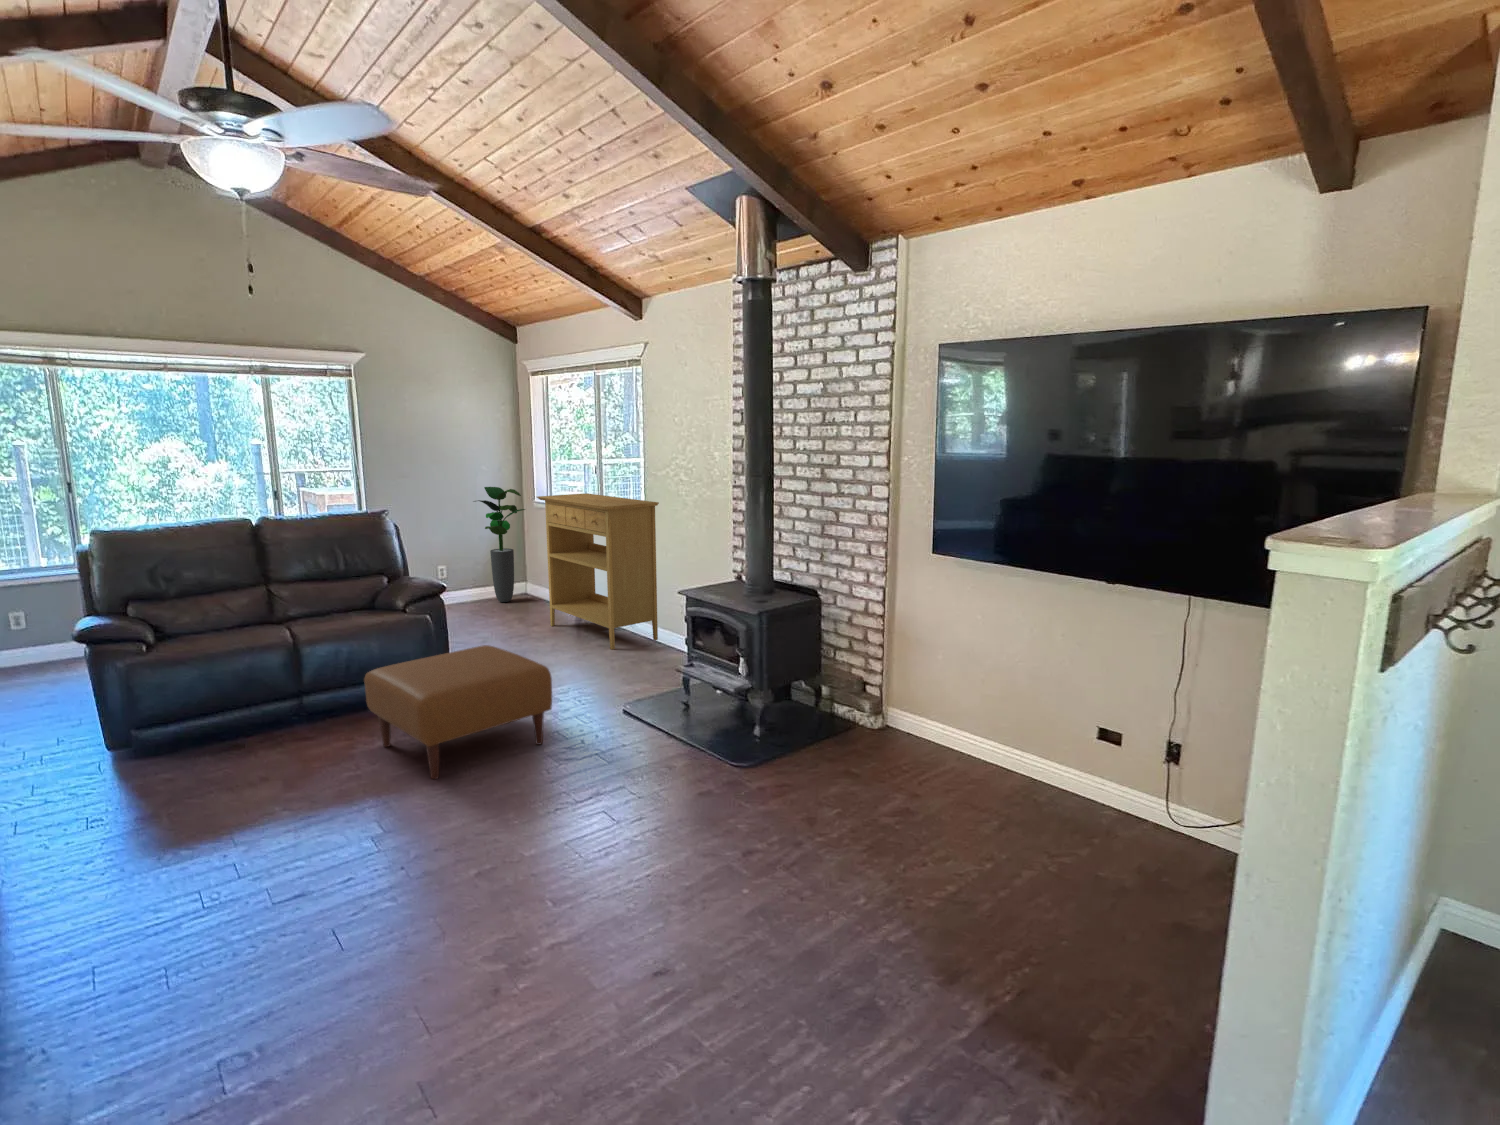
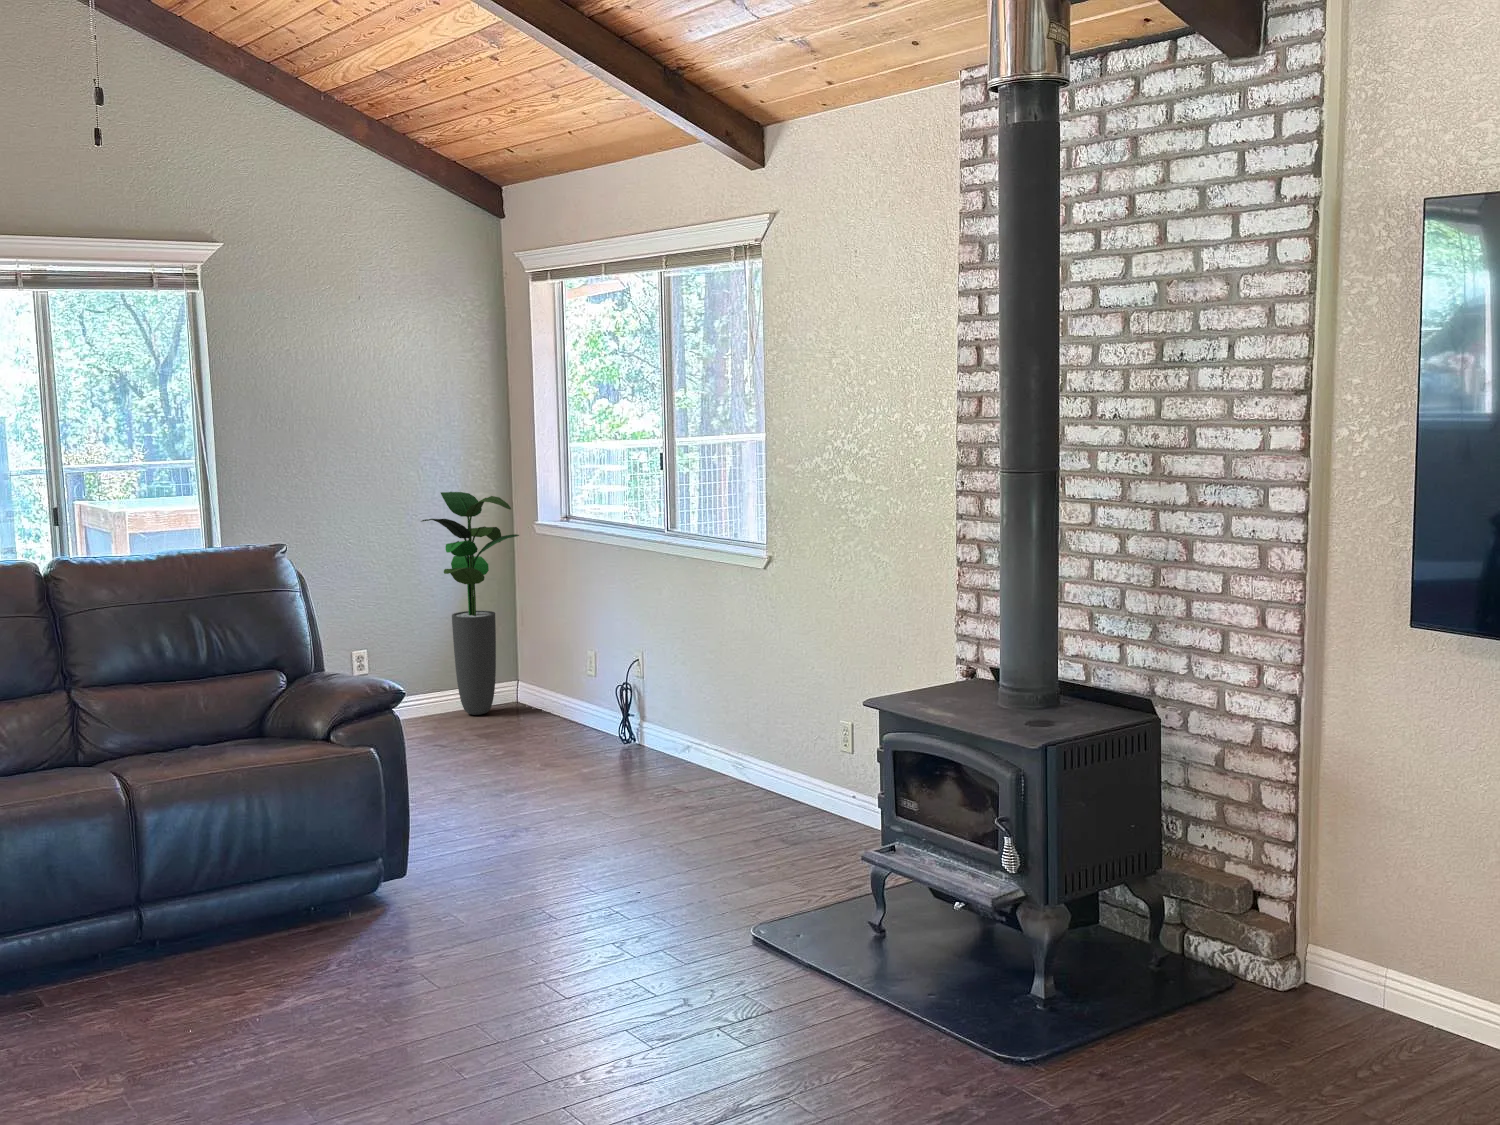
console table: present [537,493,659,650] -> none [550,504,795,813]
ottoman: present [364,645,552,779] -> none [267,810,627,1082]

